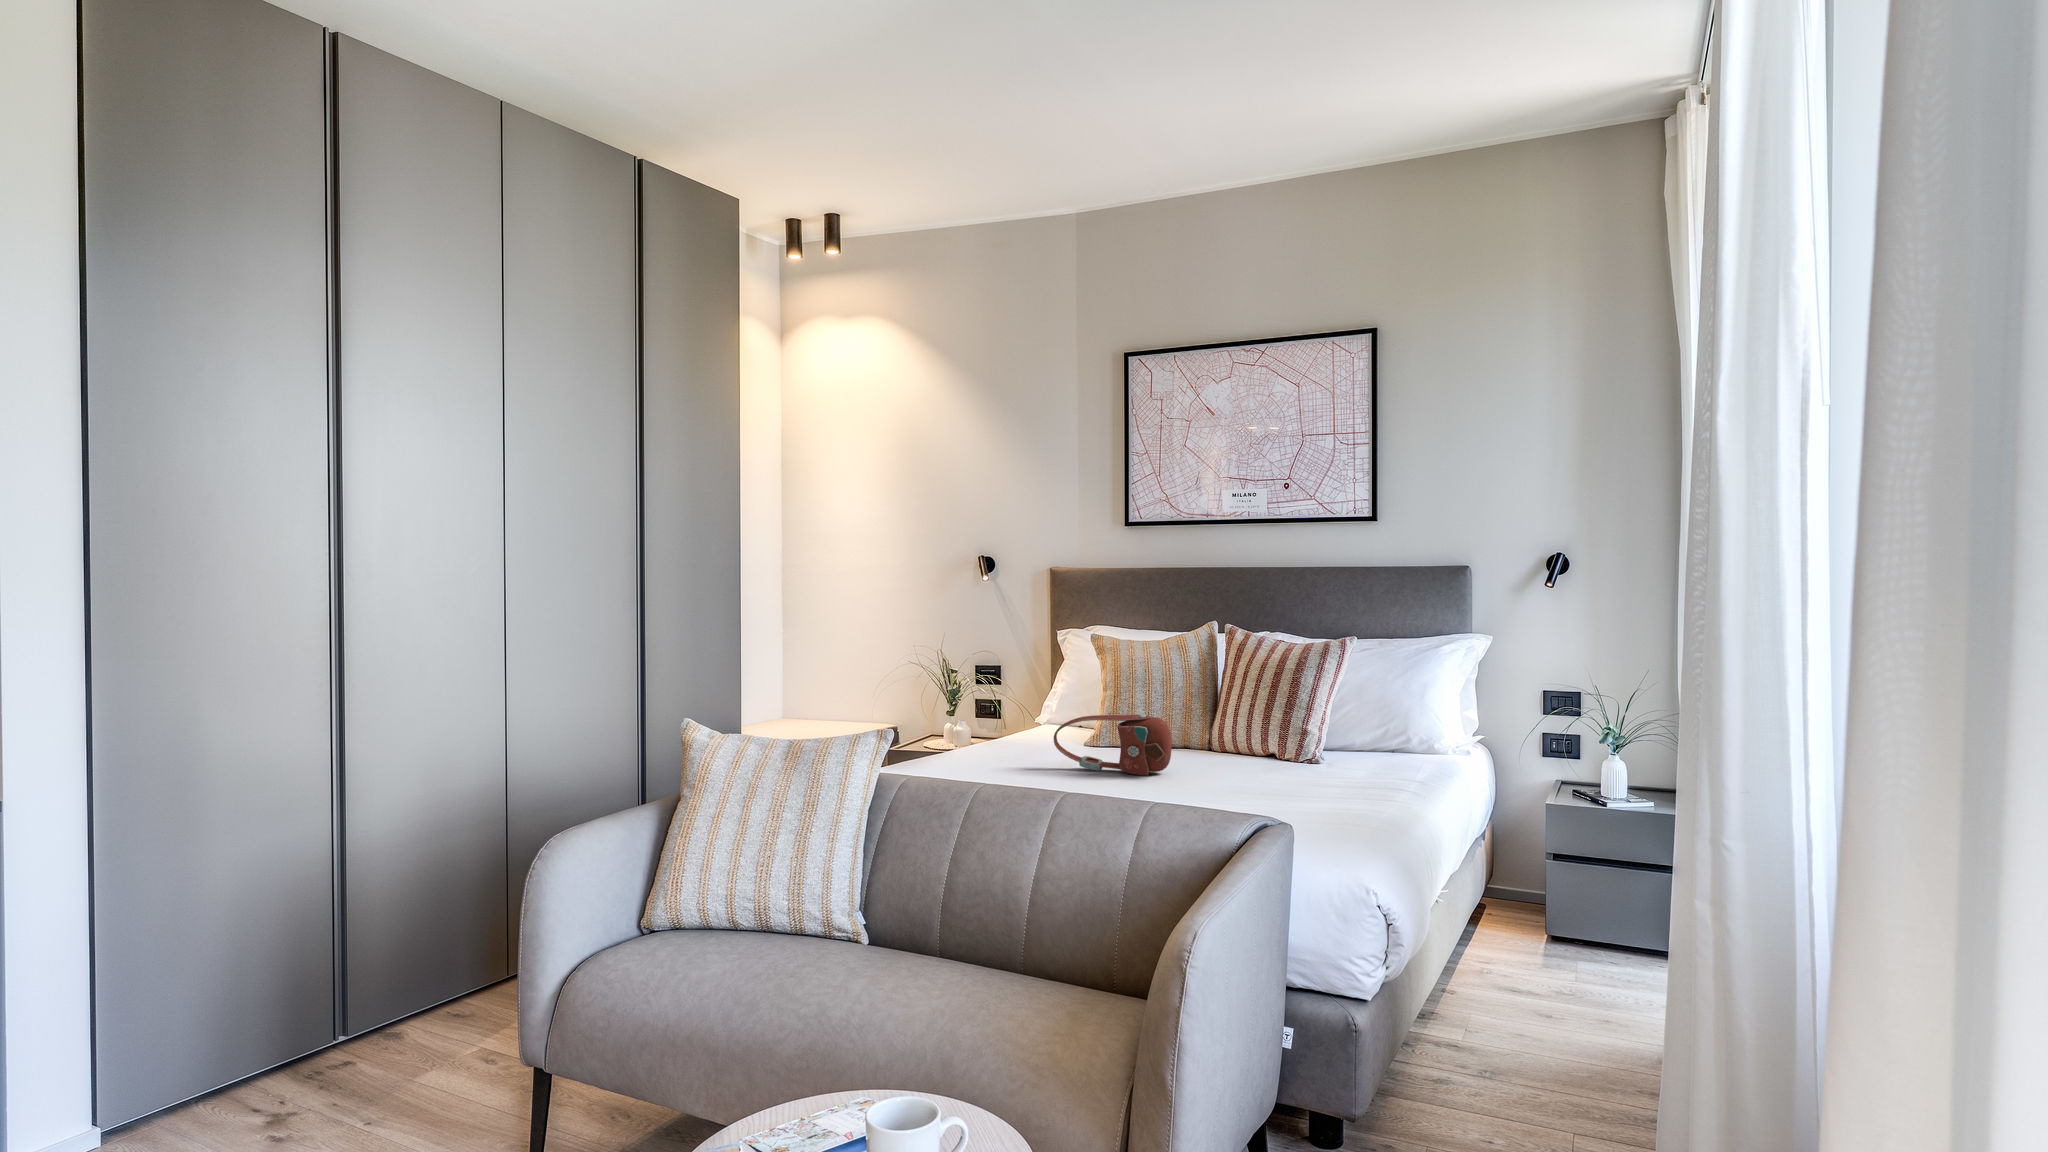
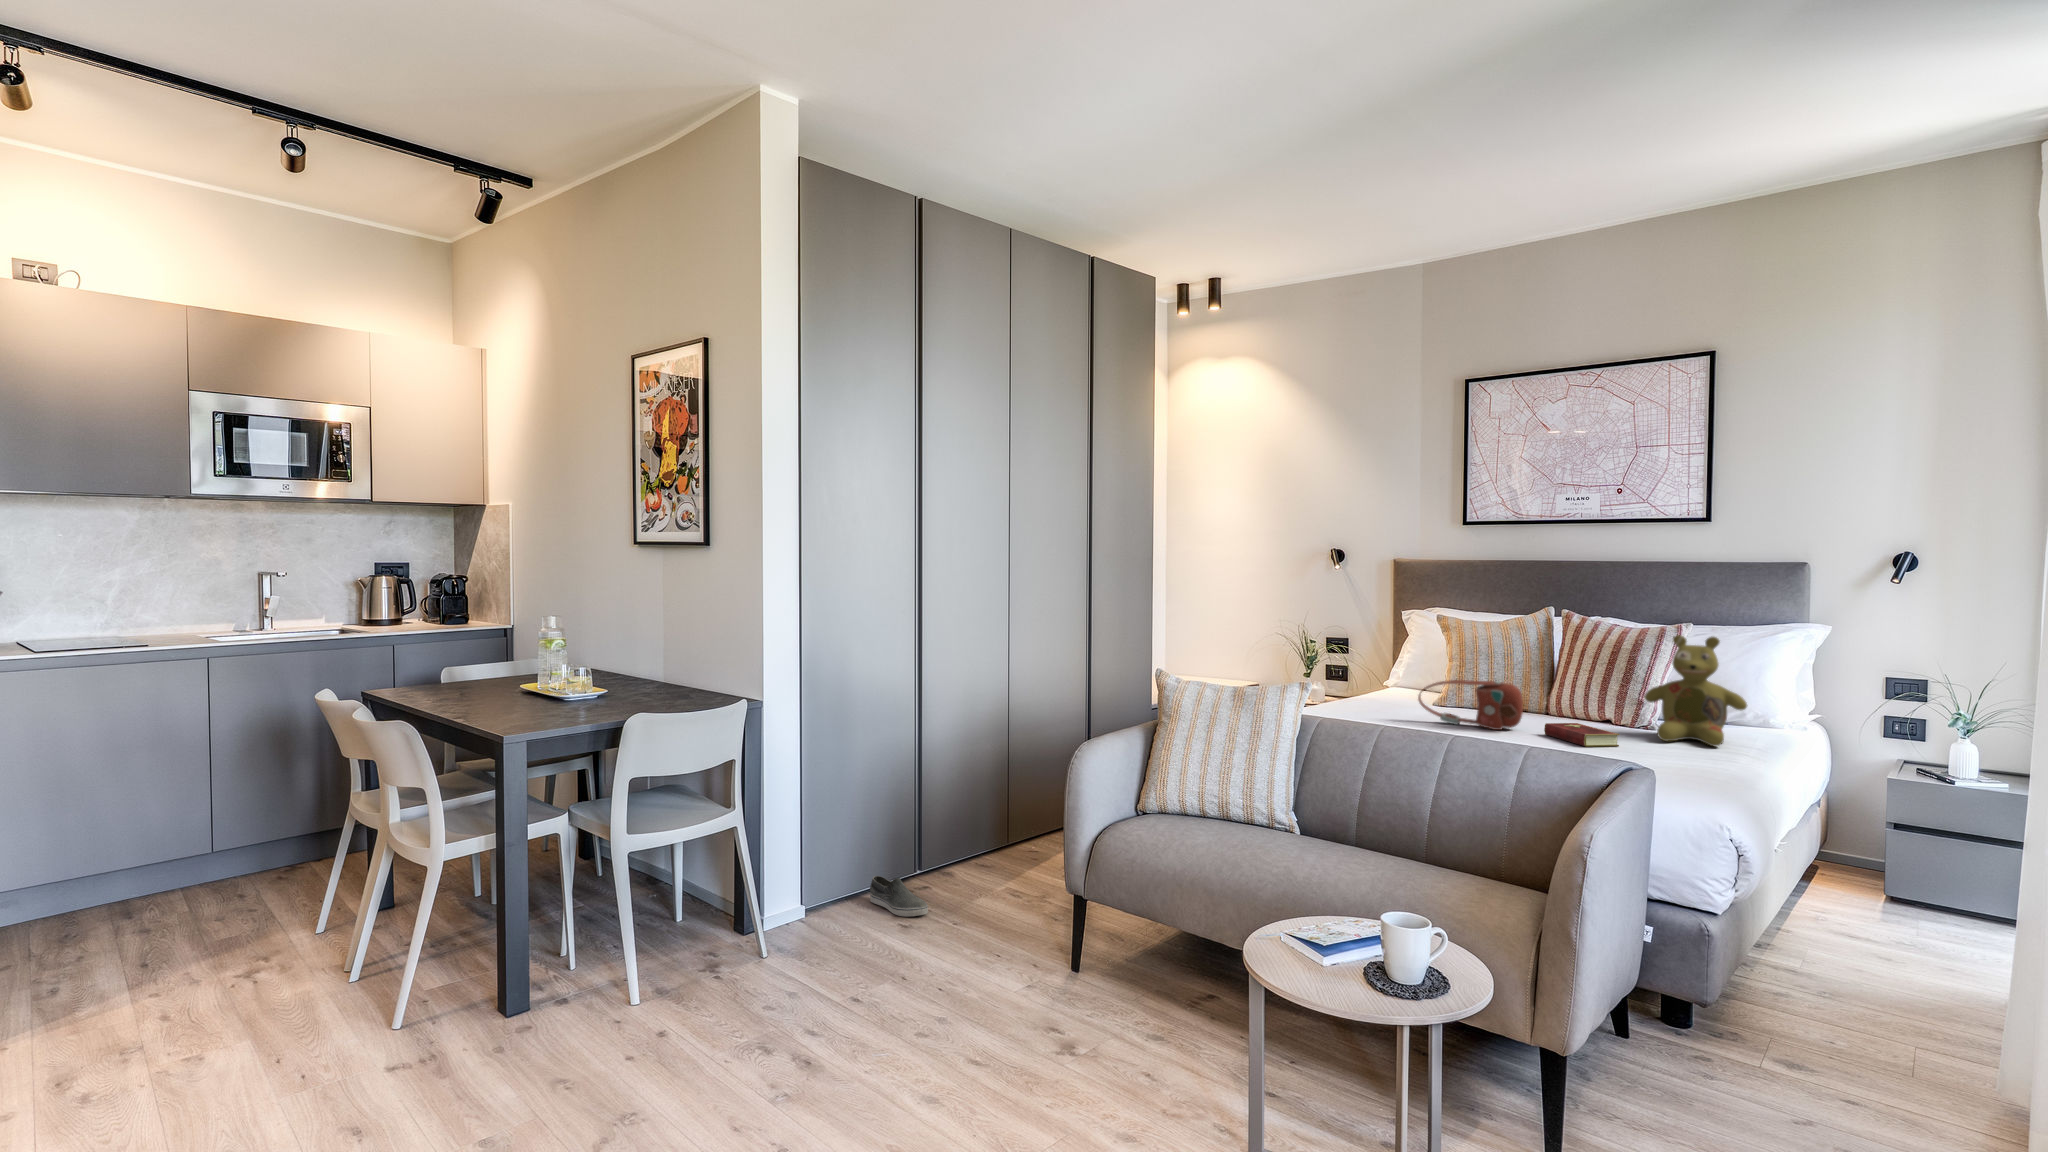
stuffed bear: none [1304,651,1408,783] -> present [1644,635,1747,746]
hardcover book: none [1195,762,1273,792] -> present [1544,723,1619,747]
shoe: none [248,1054,338,1117] -> present [870,876,928,917]

